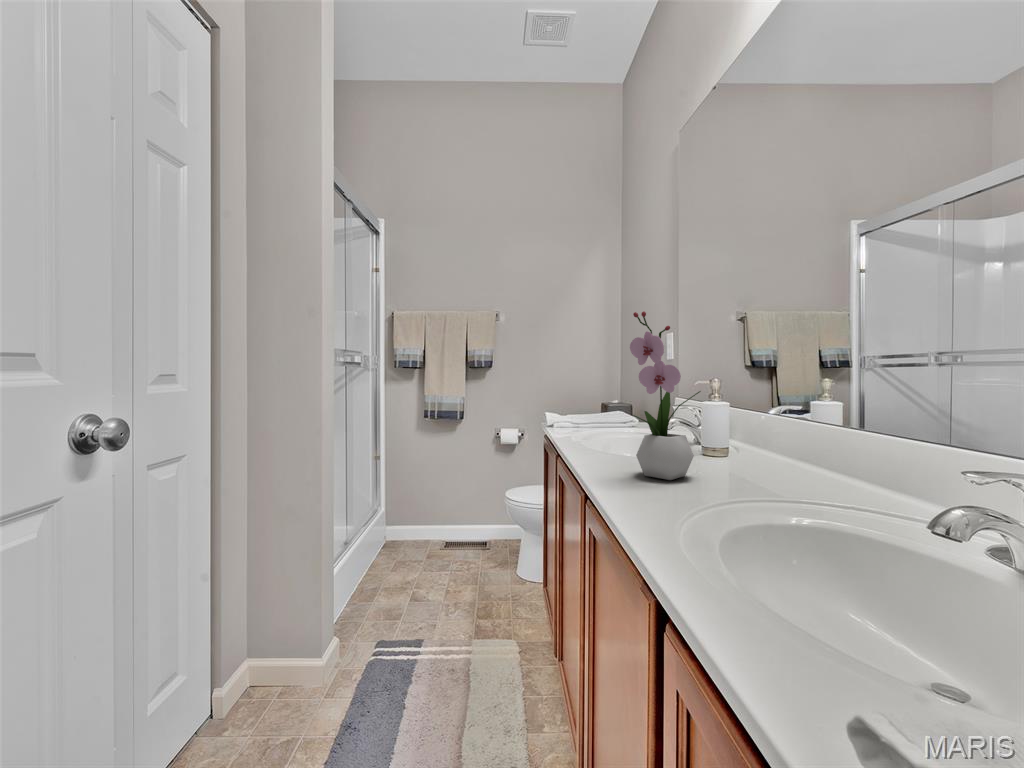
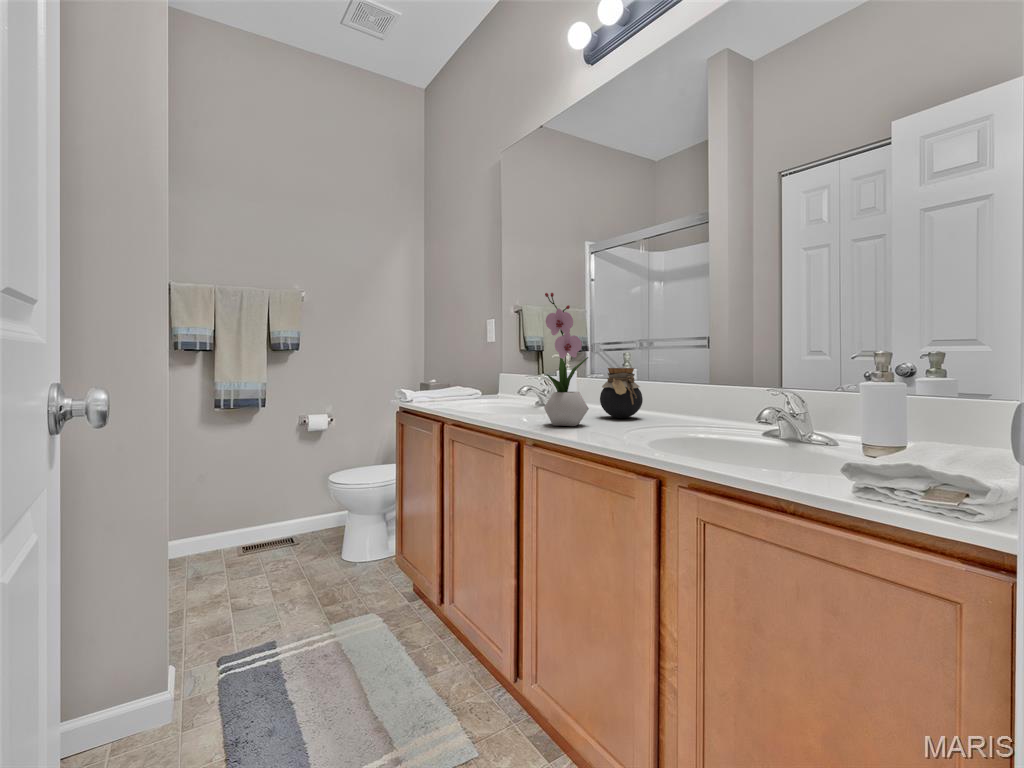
jar: none [736,402,800,472] -> present [600,368,643,418]

